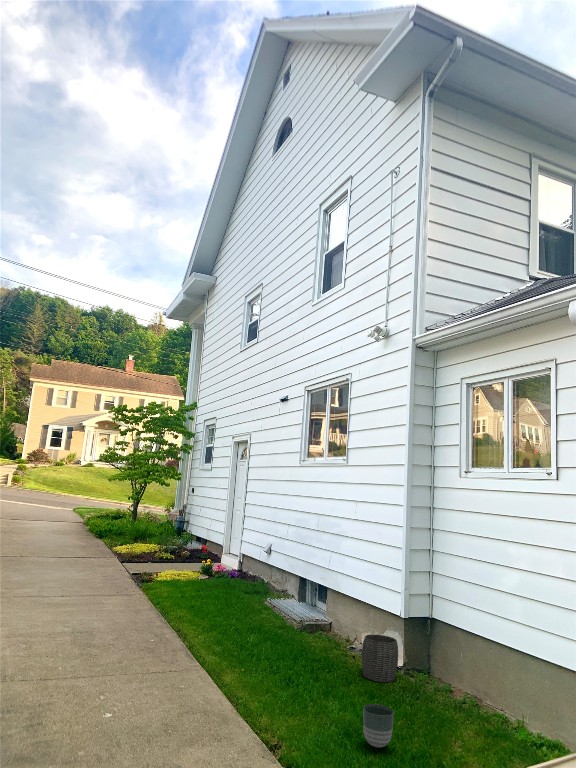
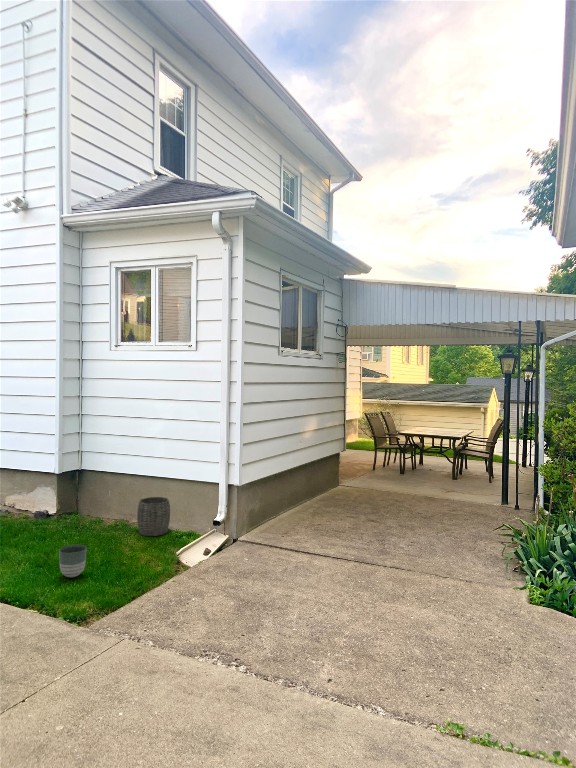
woven basket: present [362,634,398,682] -> present [137,497,170,536]

